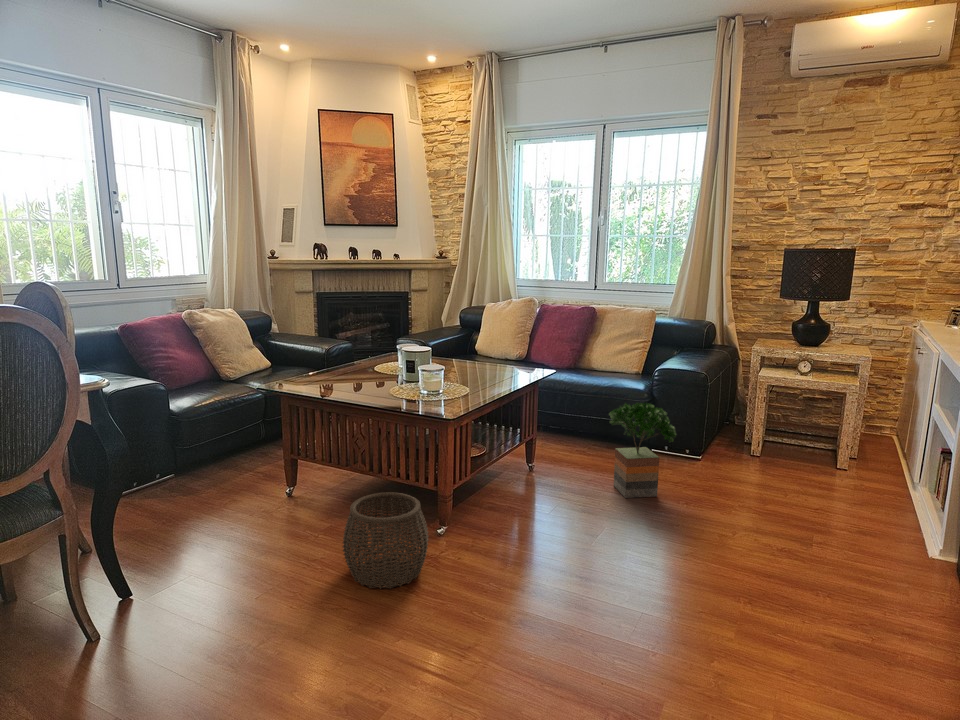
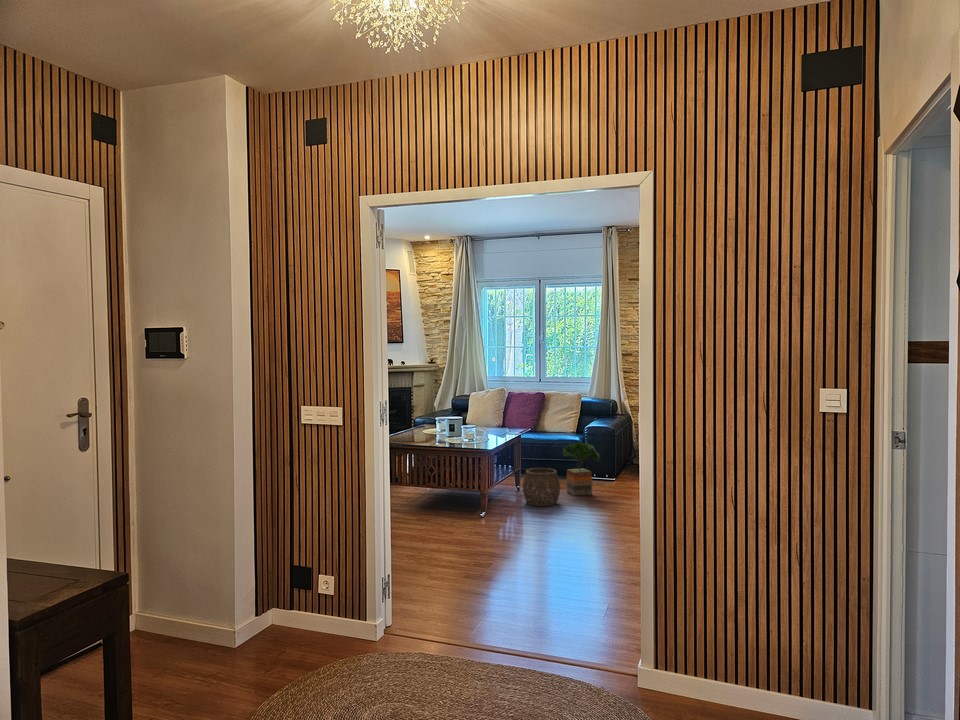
woven basket: present [343,493,429,589] -> present [523,468,560,506]

